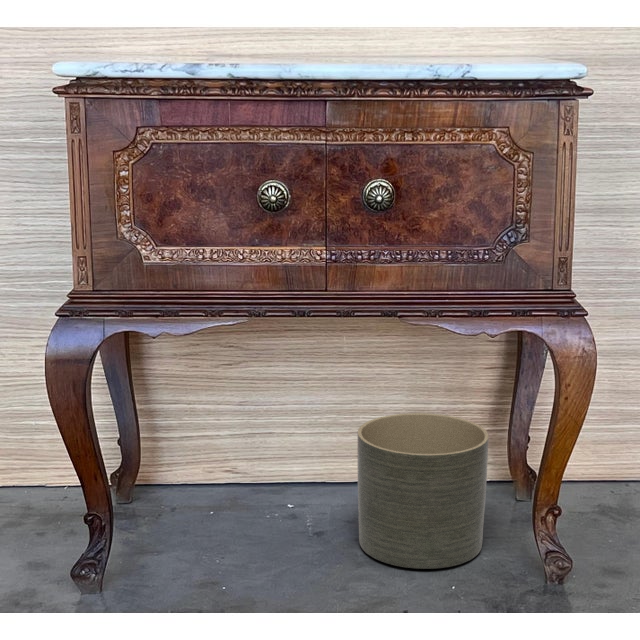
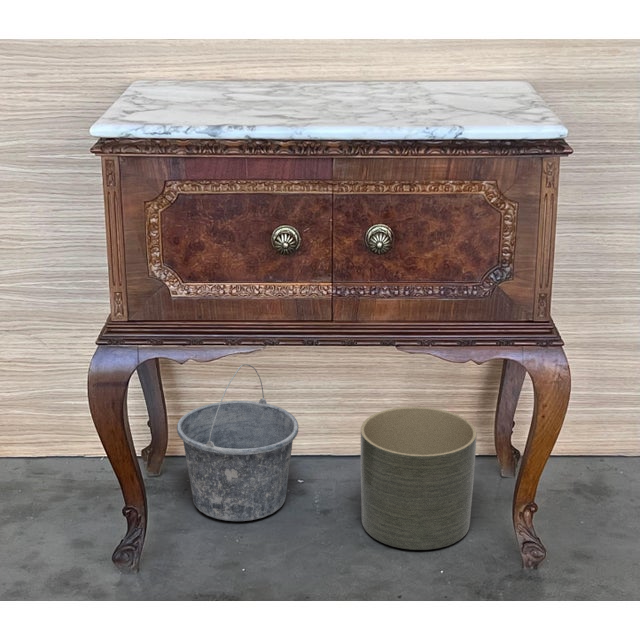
bucket: none [151,363,288,541] -> present [177,364,298,521]

